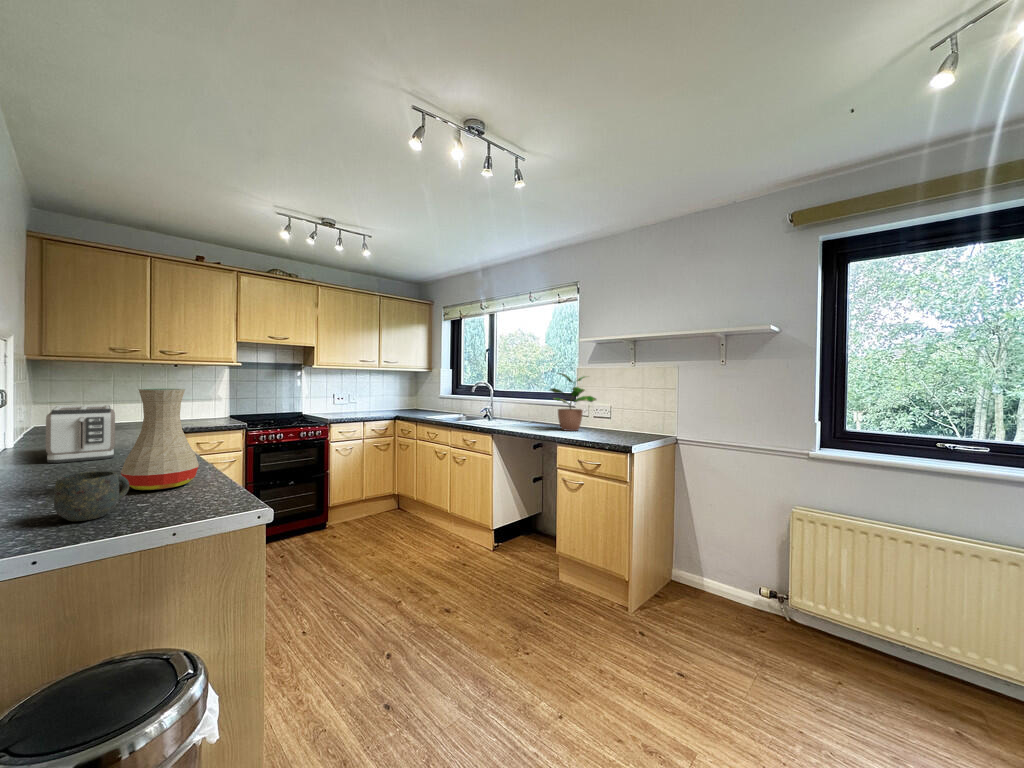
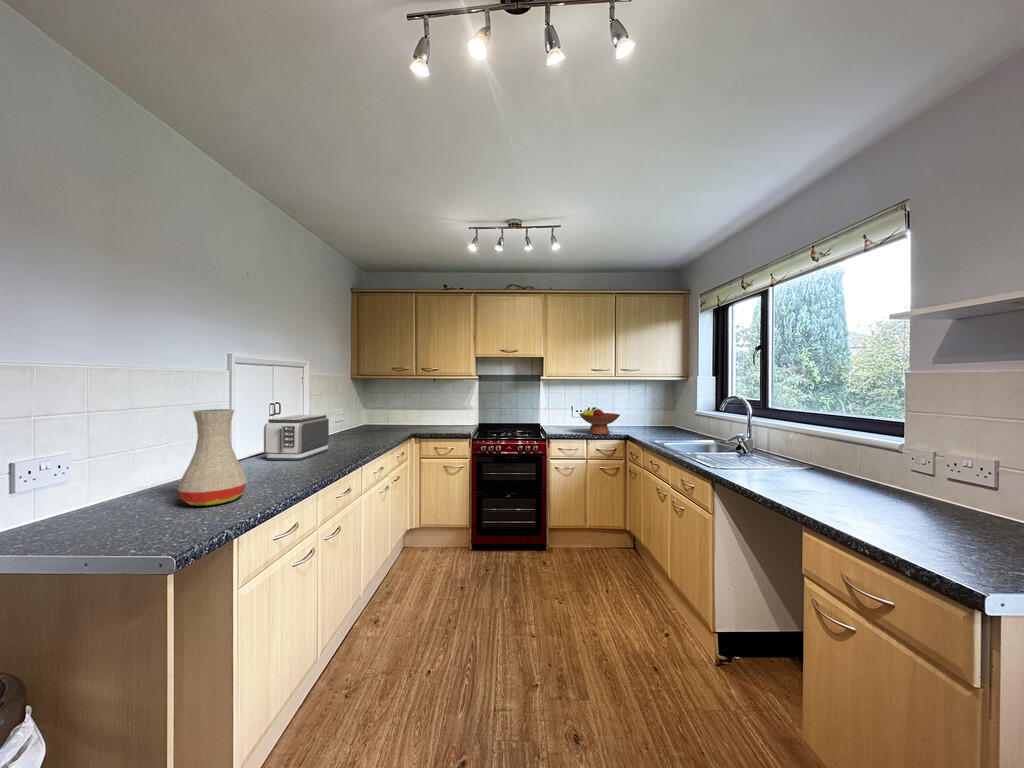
potted plant: present [550,373,596,431] -> none [812,384,929,502]
fruit bowl: none [354,393,391,417] -> present [579,407,620,435]
mug: present [54,471,129,521] -> none [55,486,129,532]

